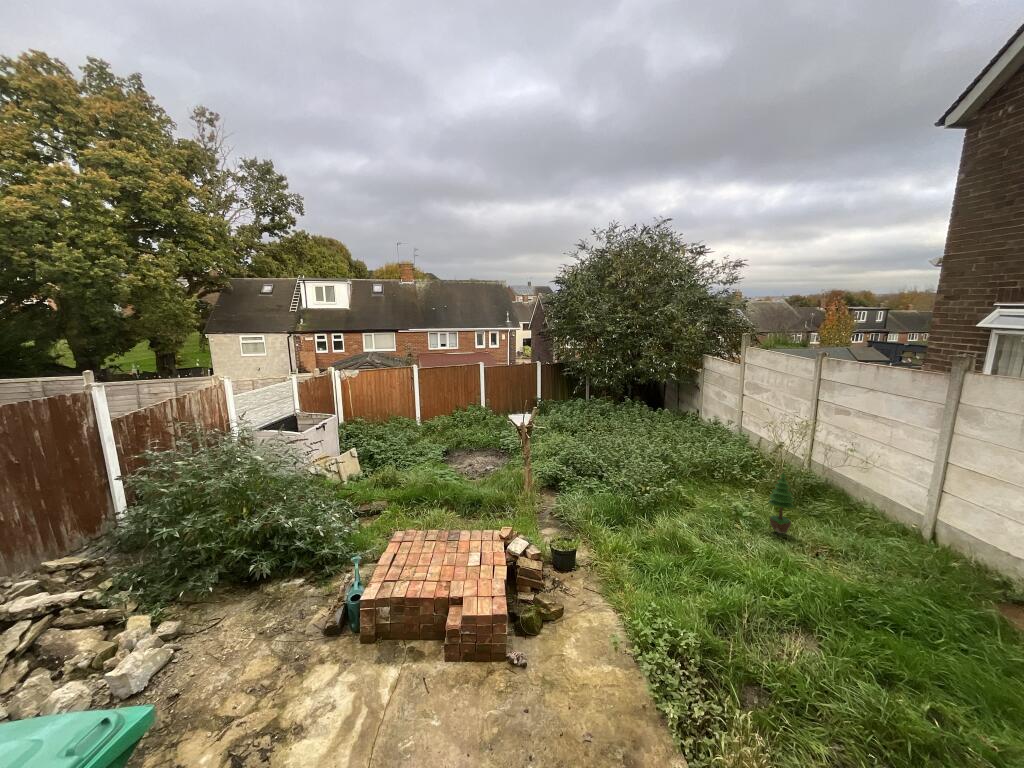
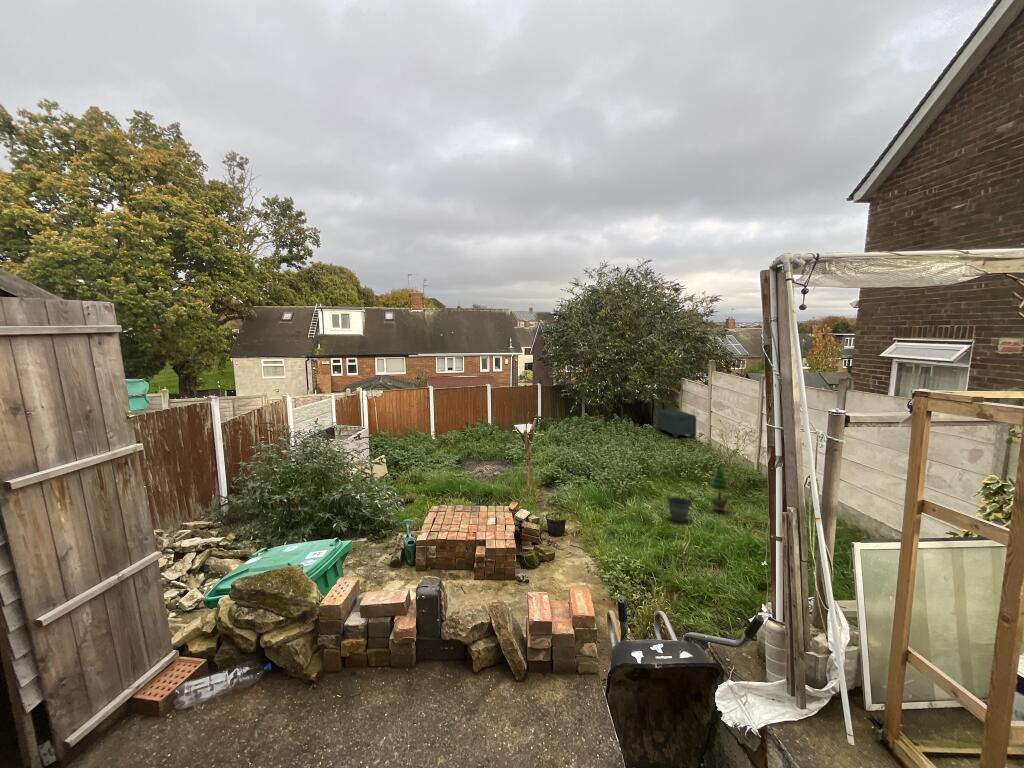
bench: none [677,393,727,427] -> present [657,410,696,438]
bucket: none [712,509,748,554] -> present [667,497,691,522]

